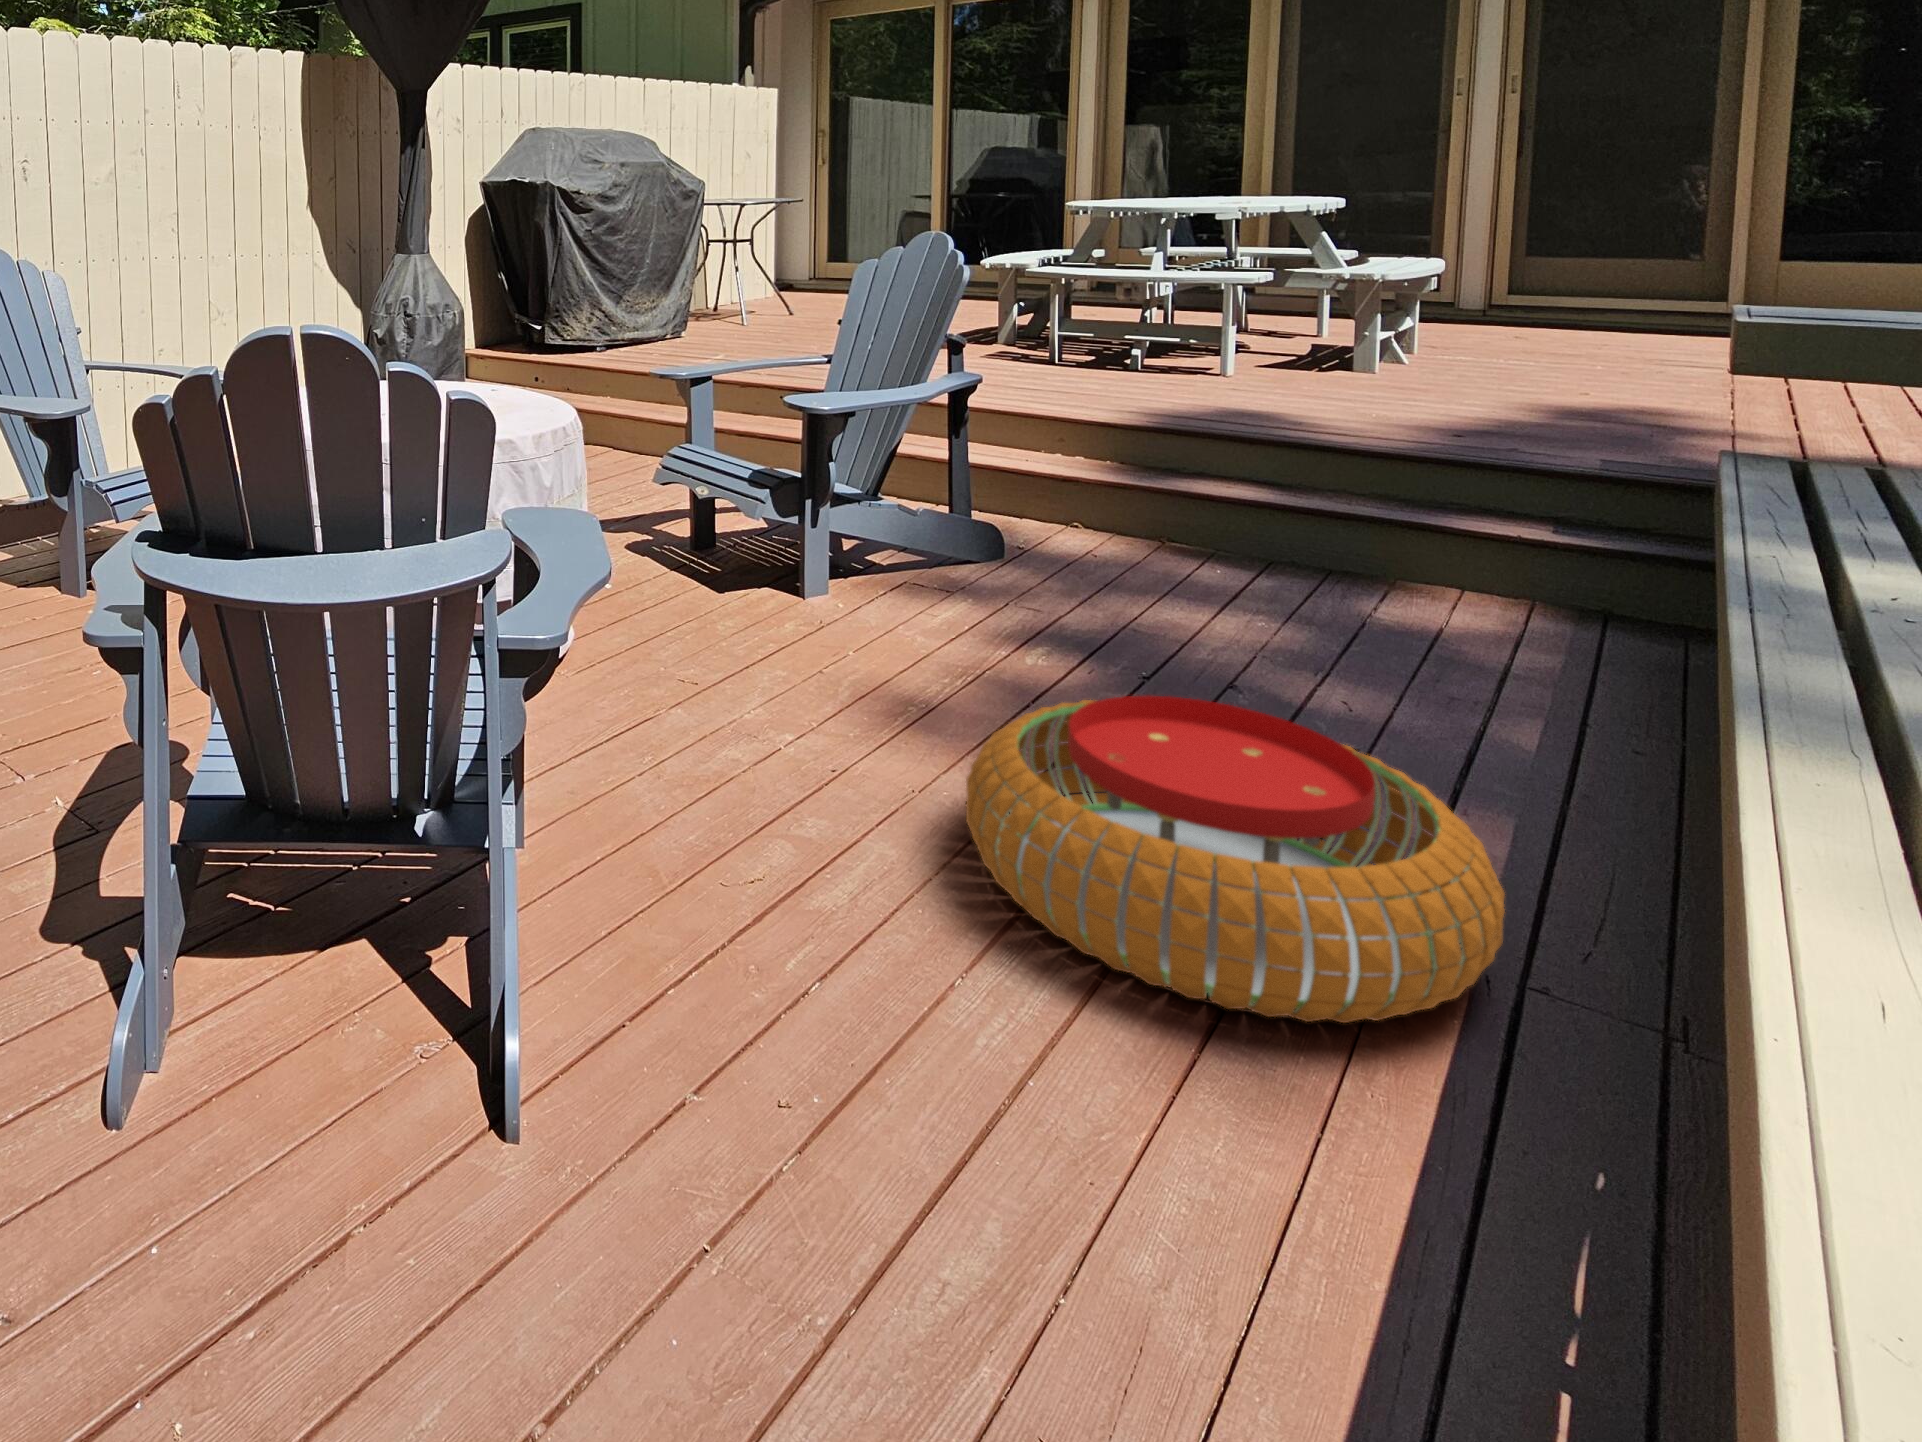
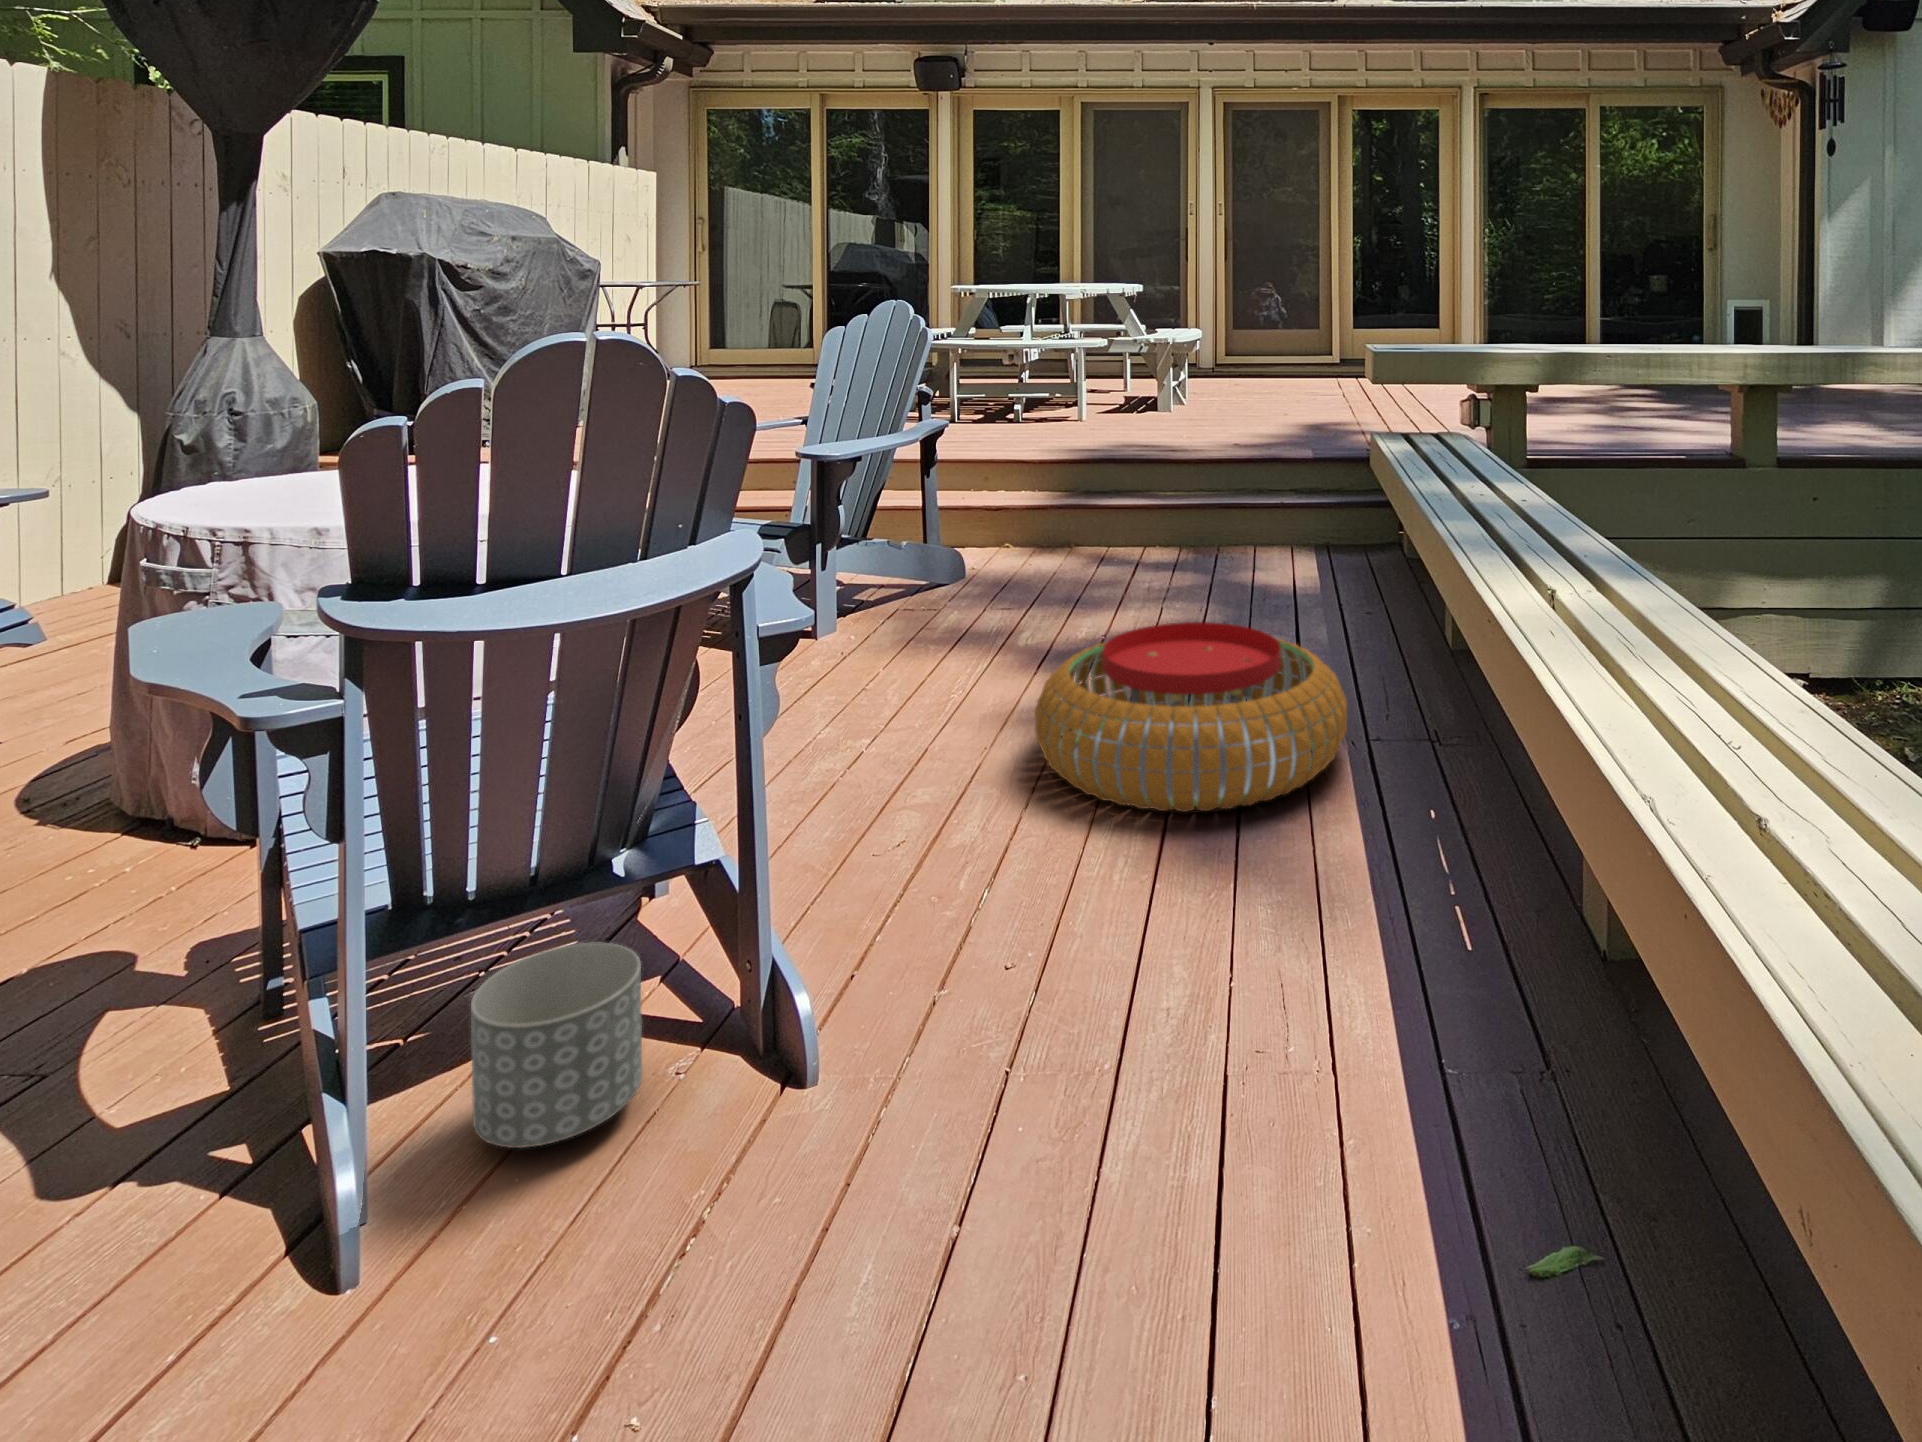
planter: none [230,889,379,1089] -> present [471,943,642,1148]

